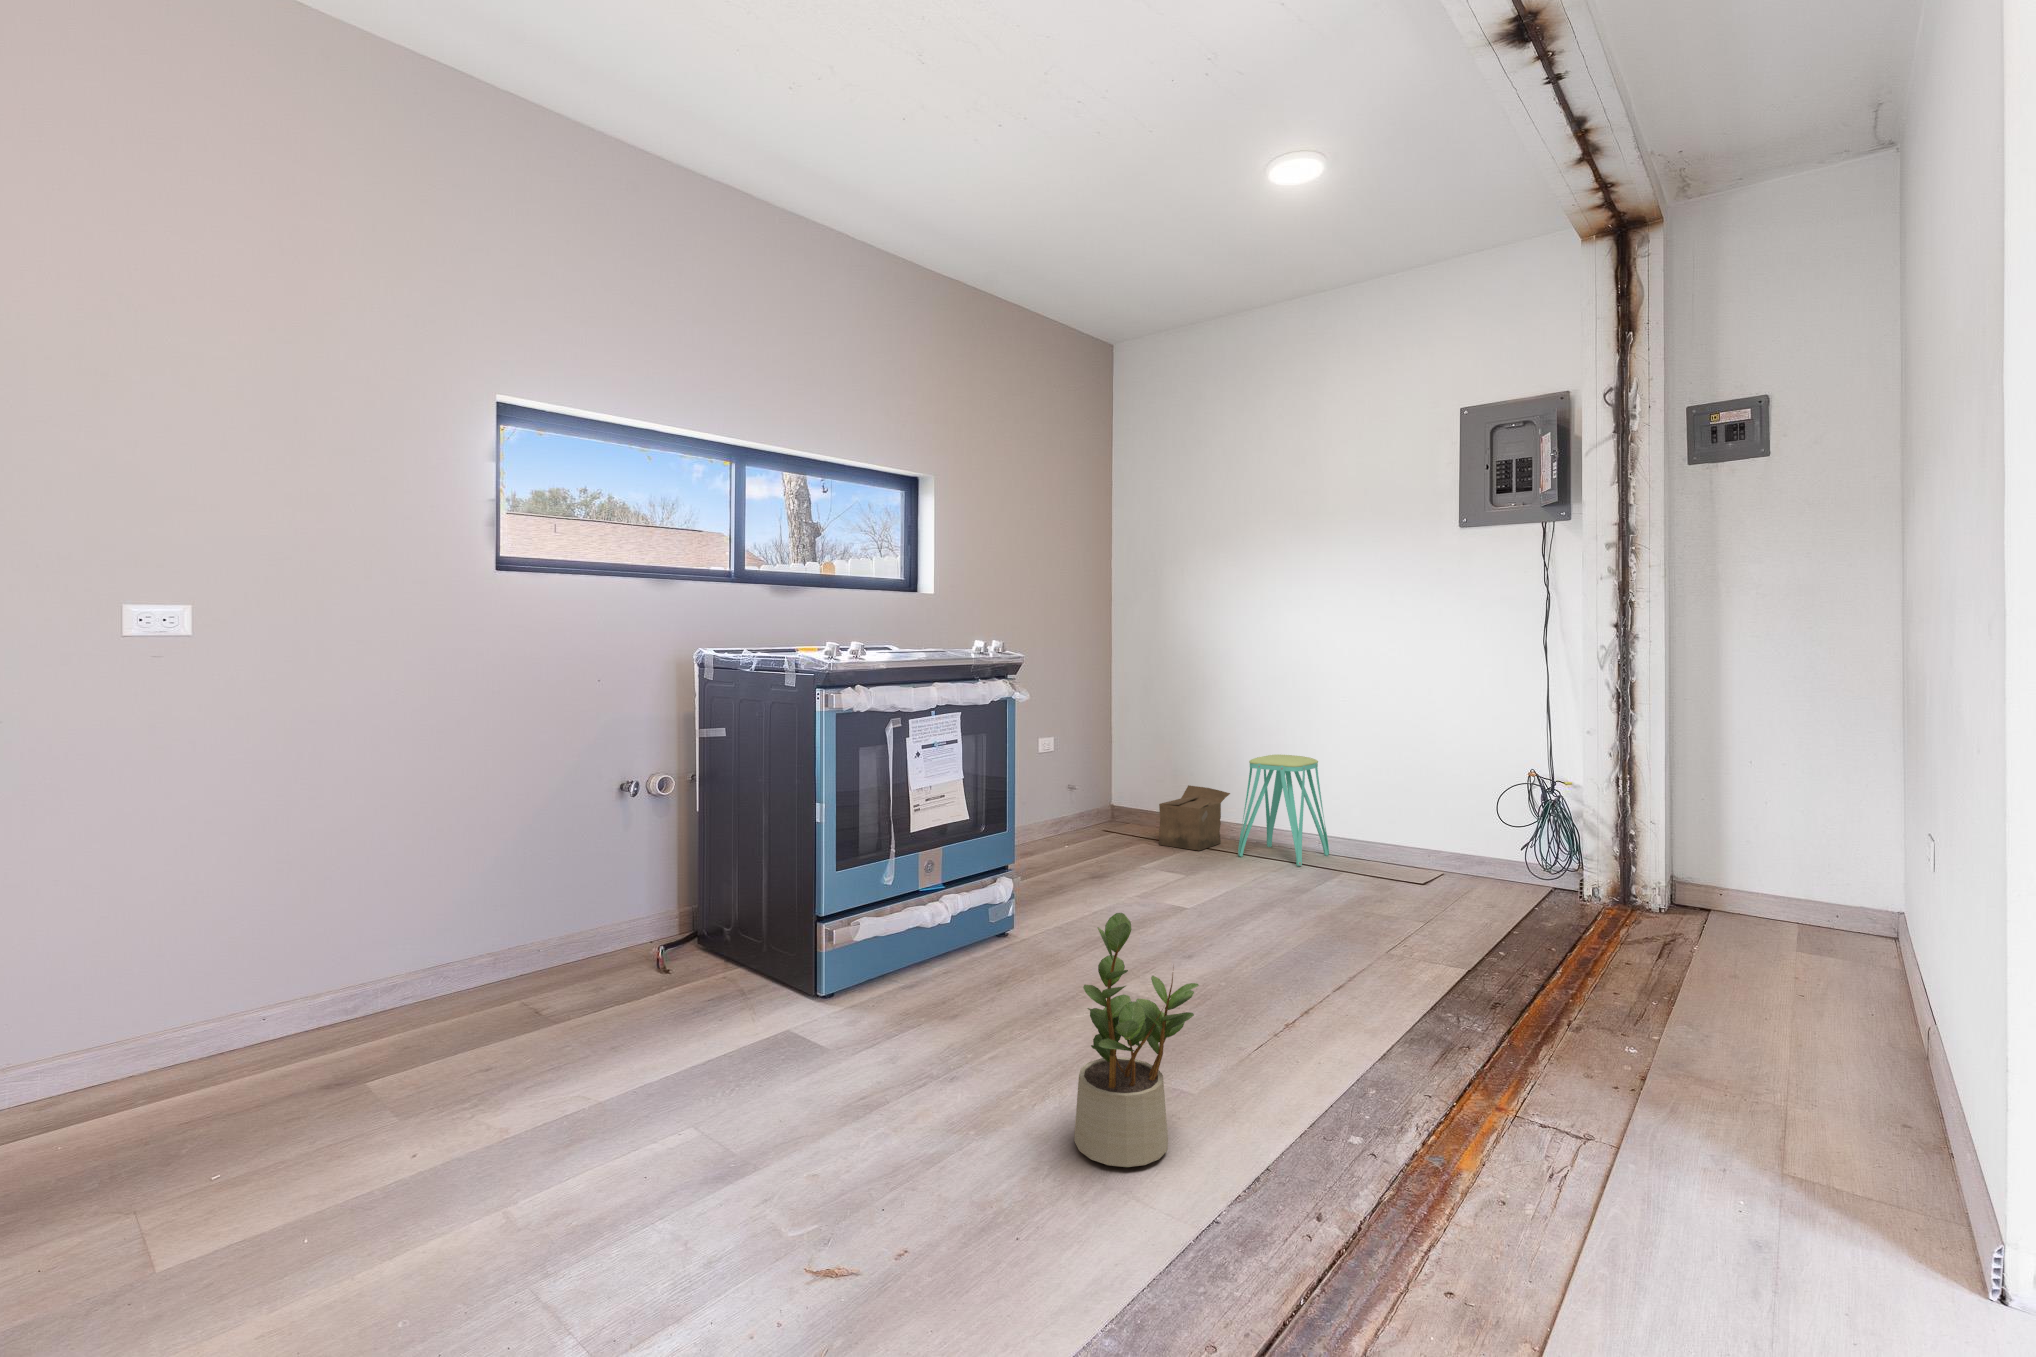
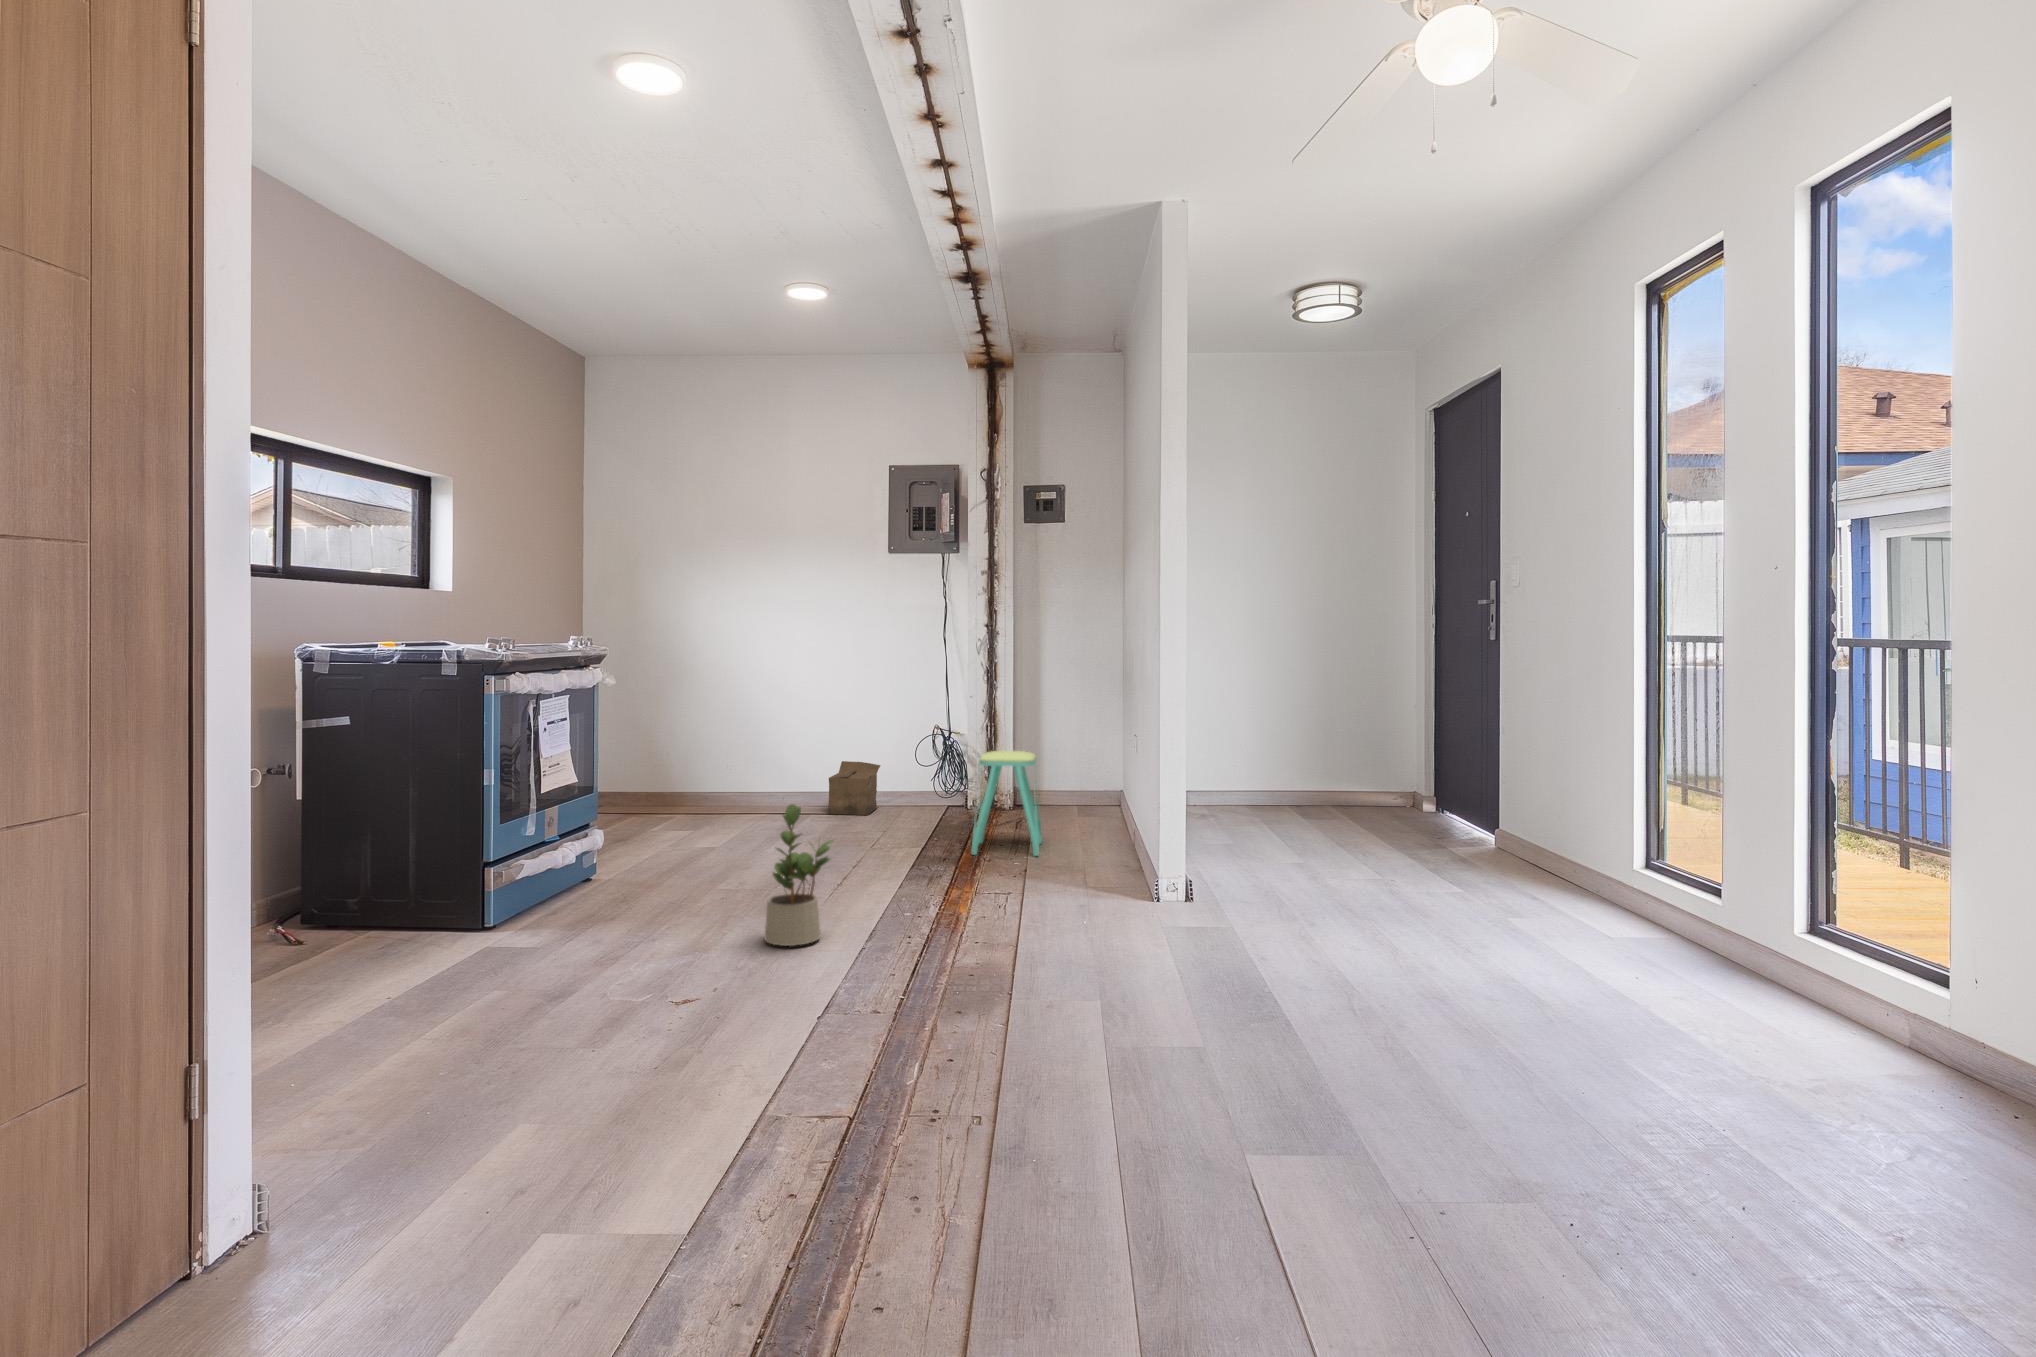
stool: present [1238,755,1329,866] -> present [972,751,1042,856]
cardboard box: present [1159,785,1230,851] -> present [828,761,880,815]

